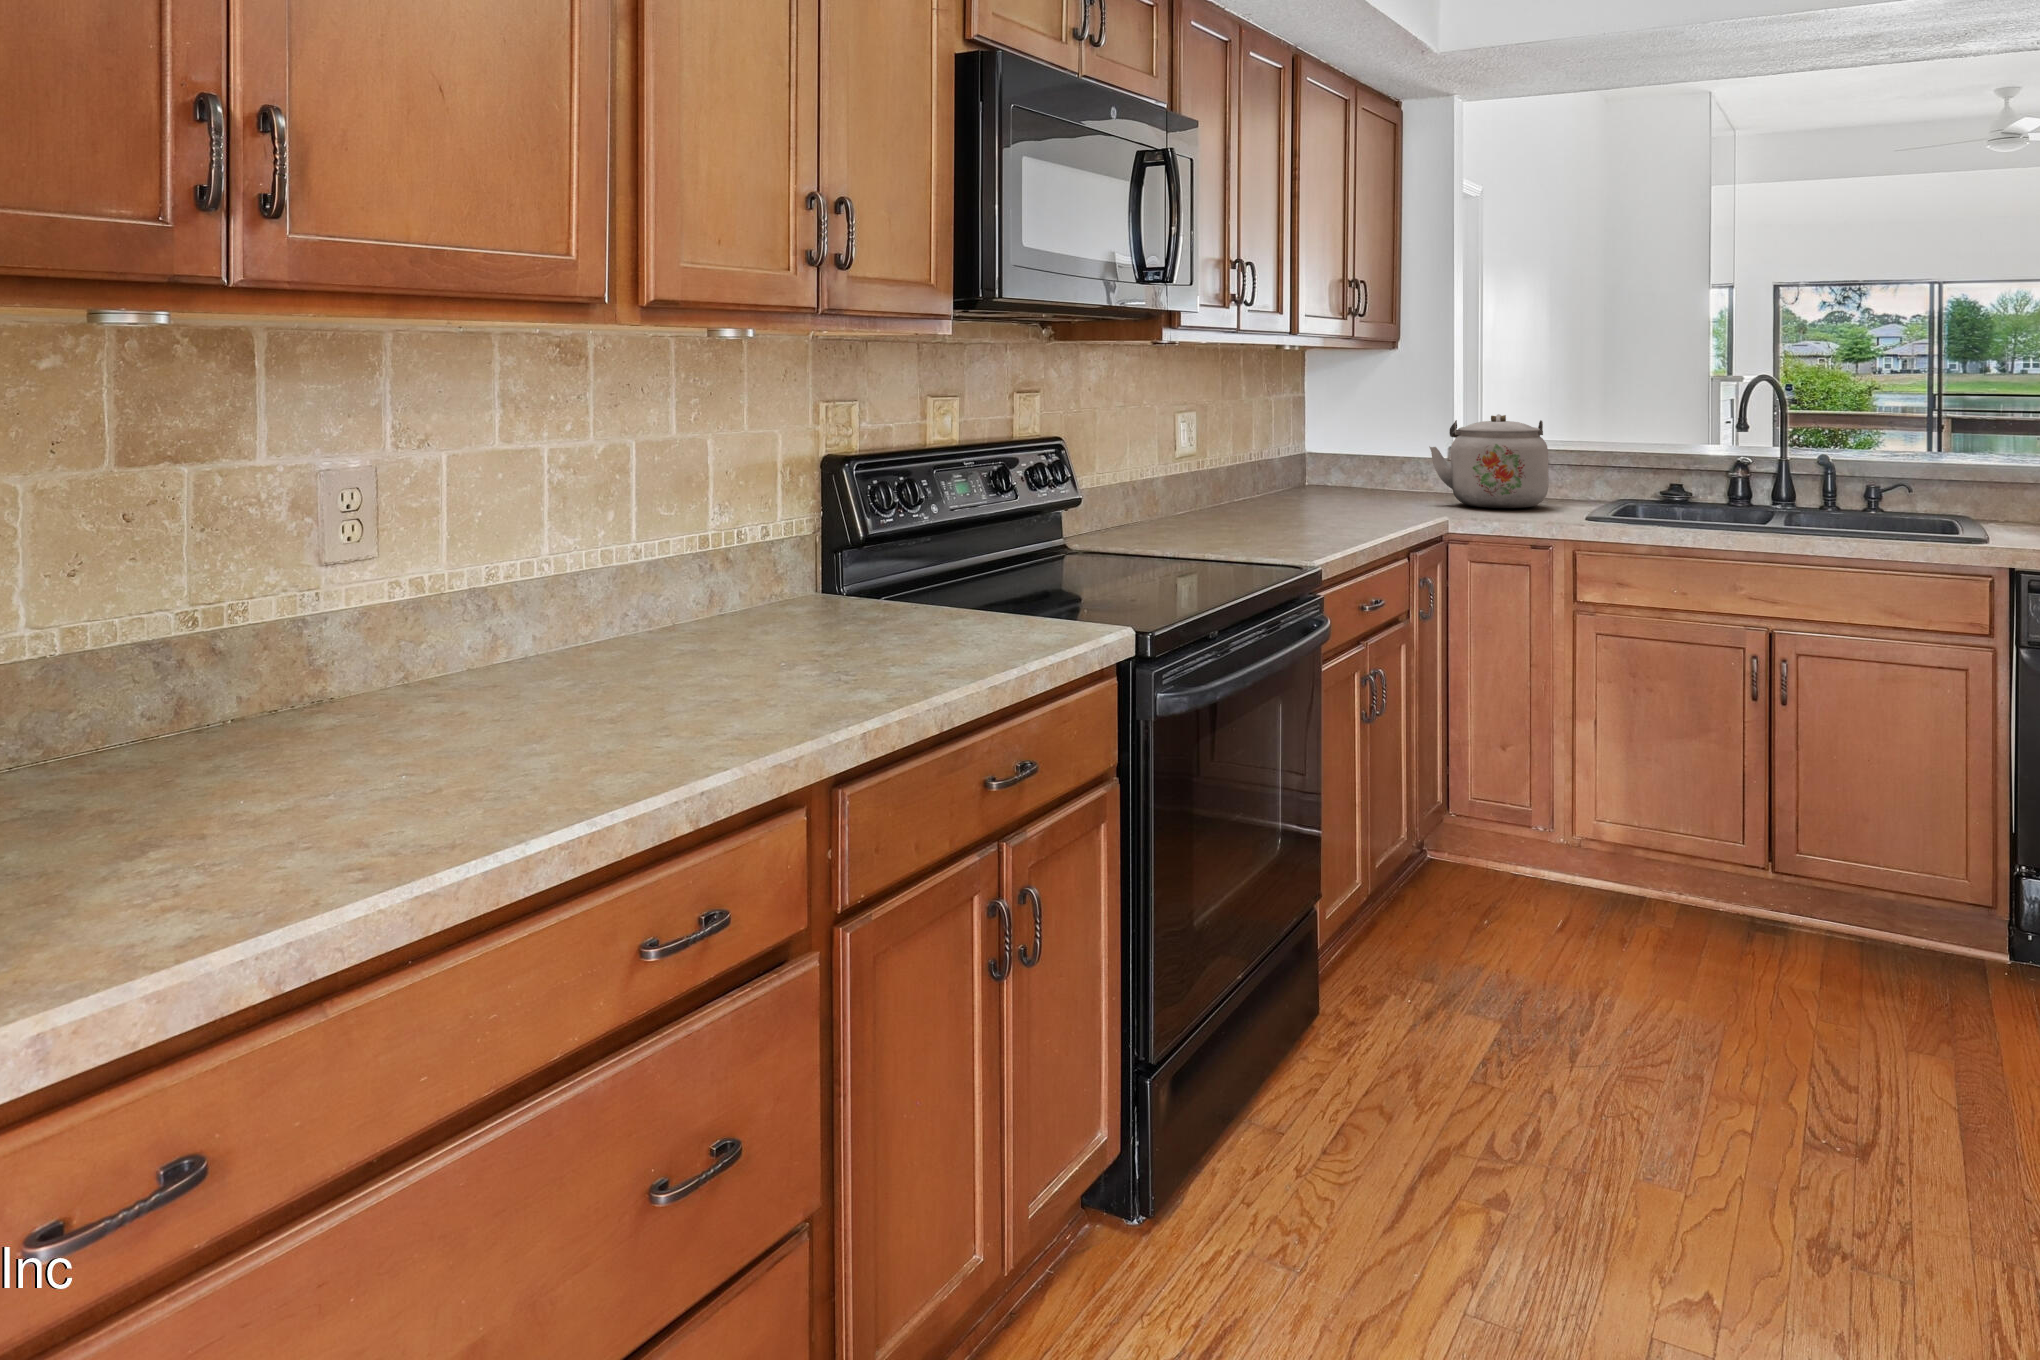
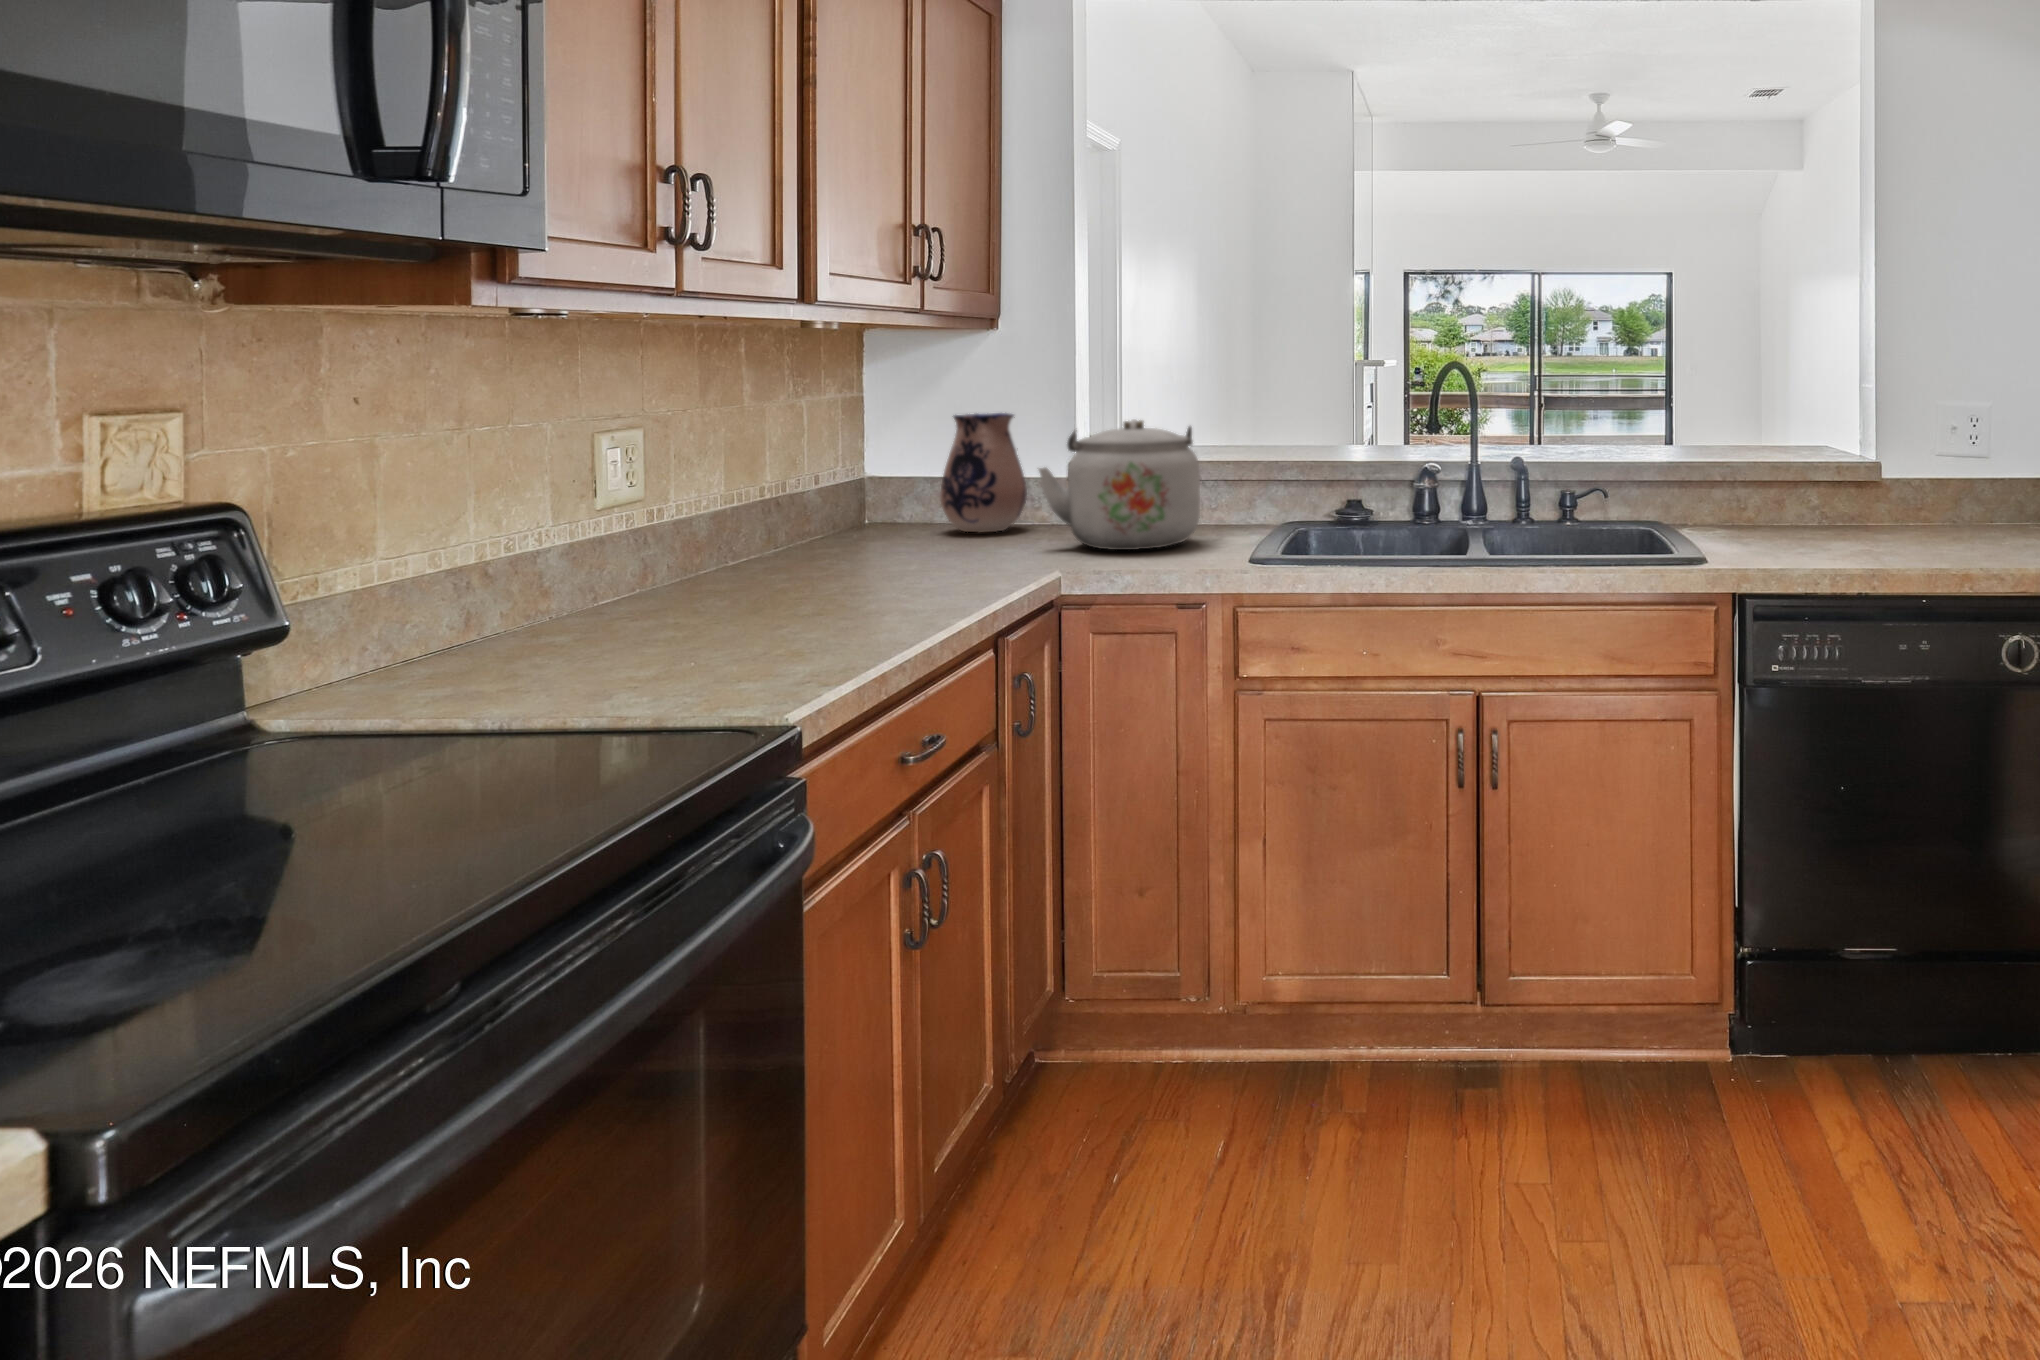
ceramic pitcher: none [1359,409,1419,493] -> present [940,413,1027,533]

